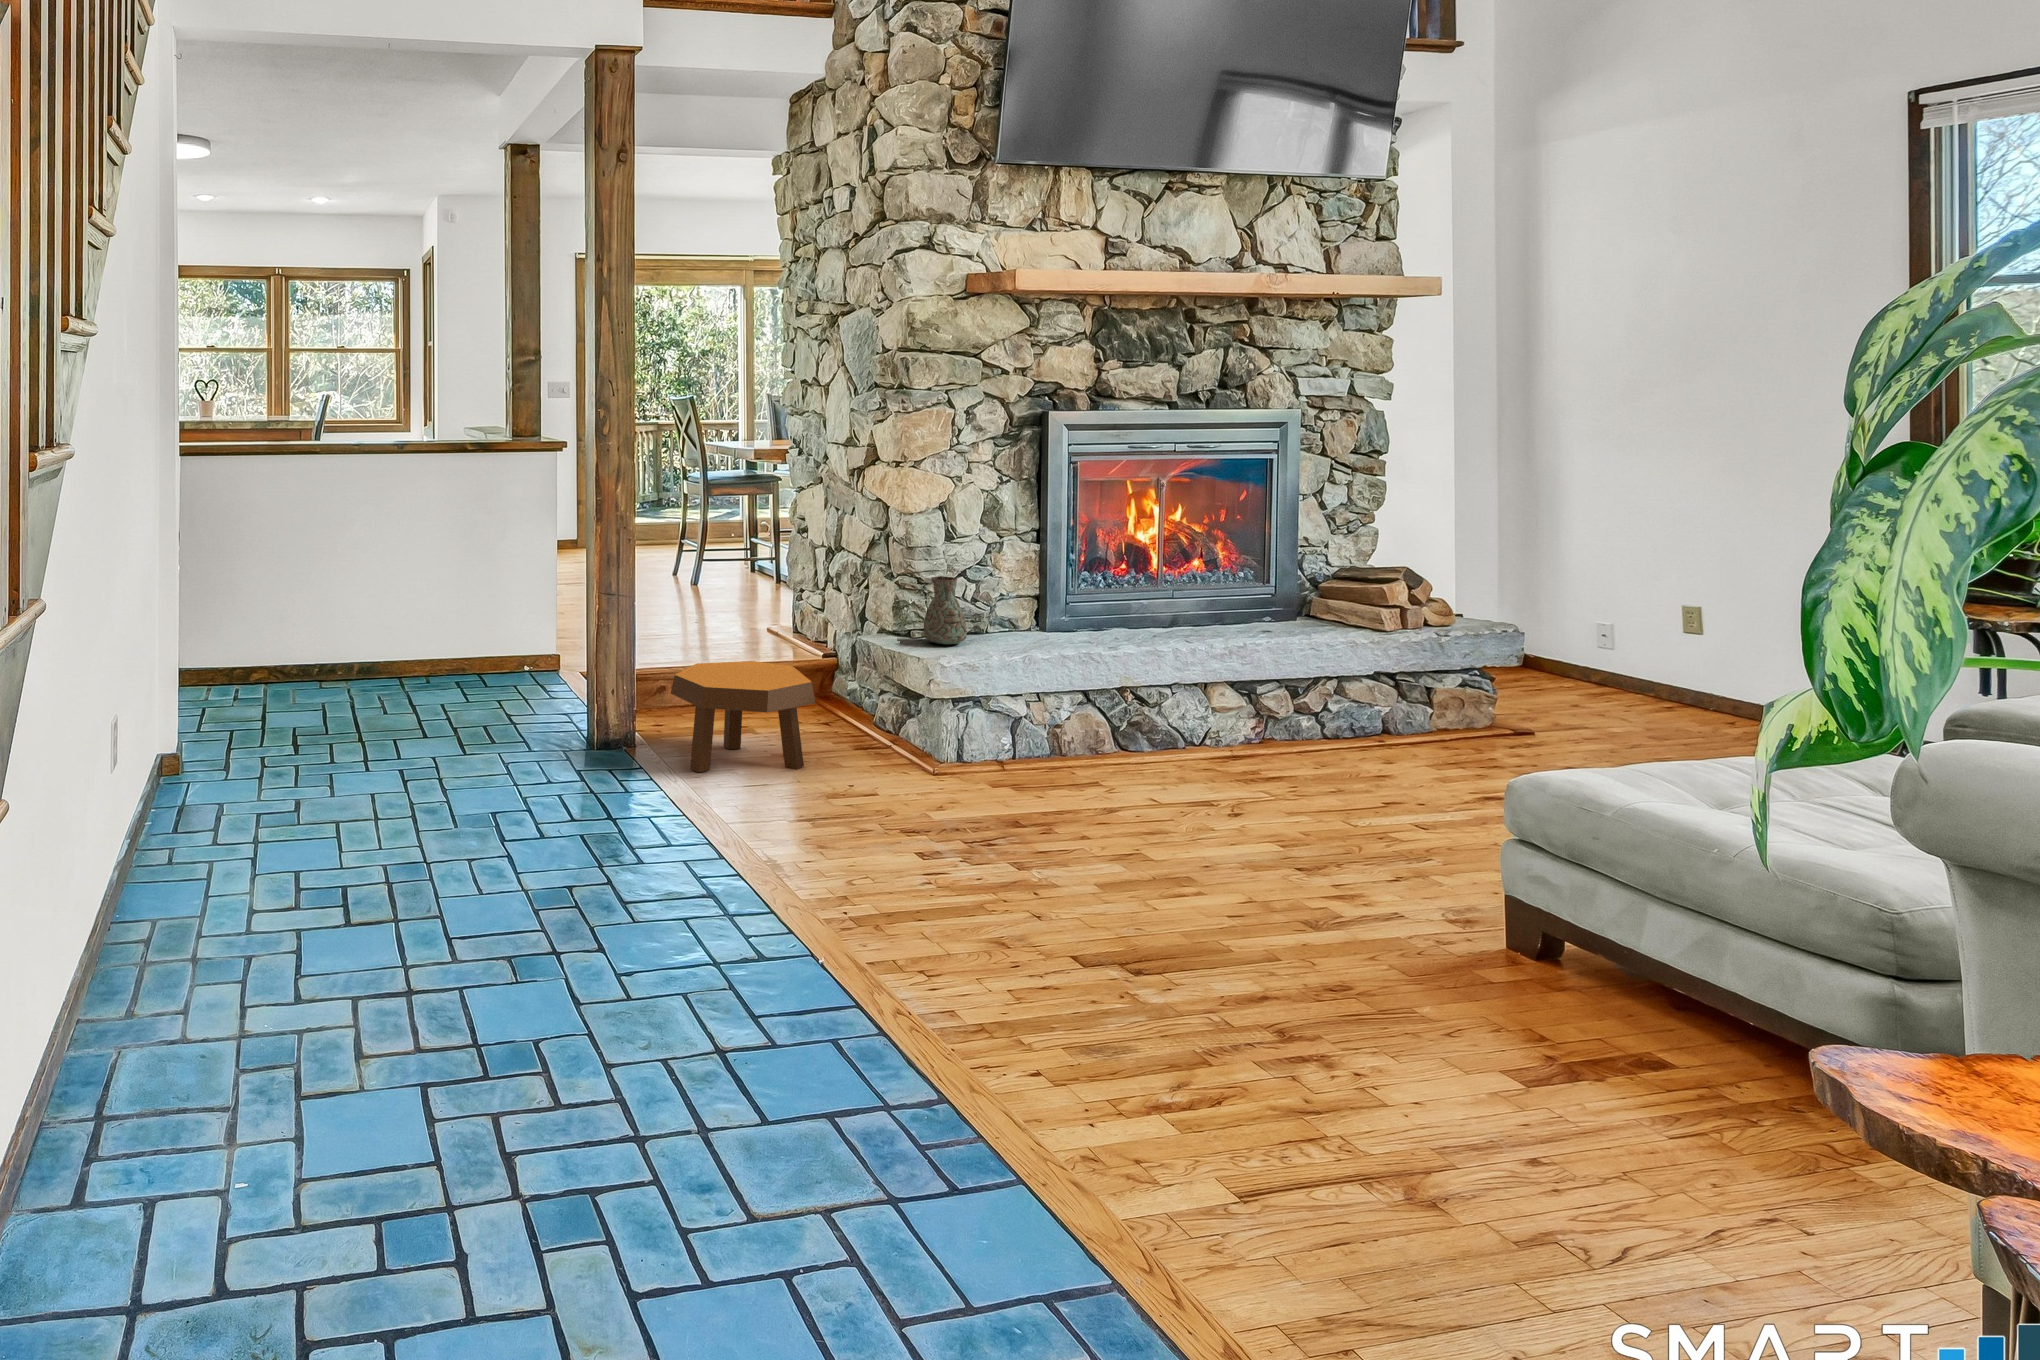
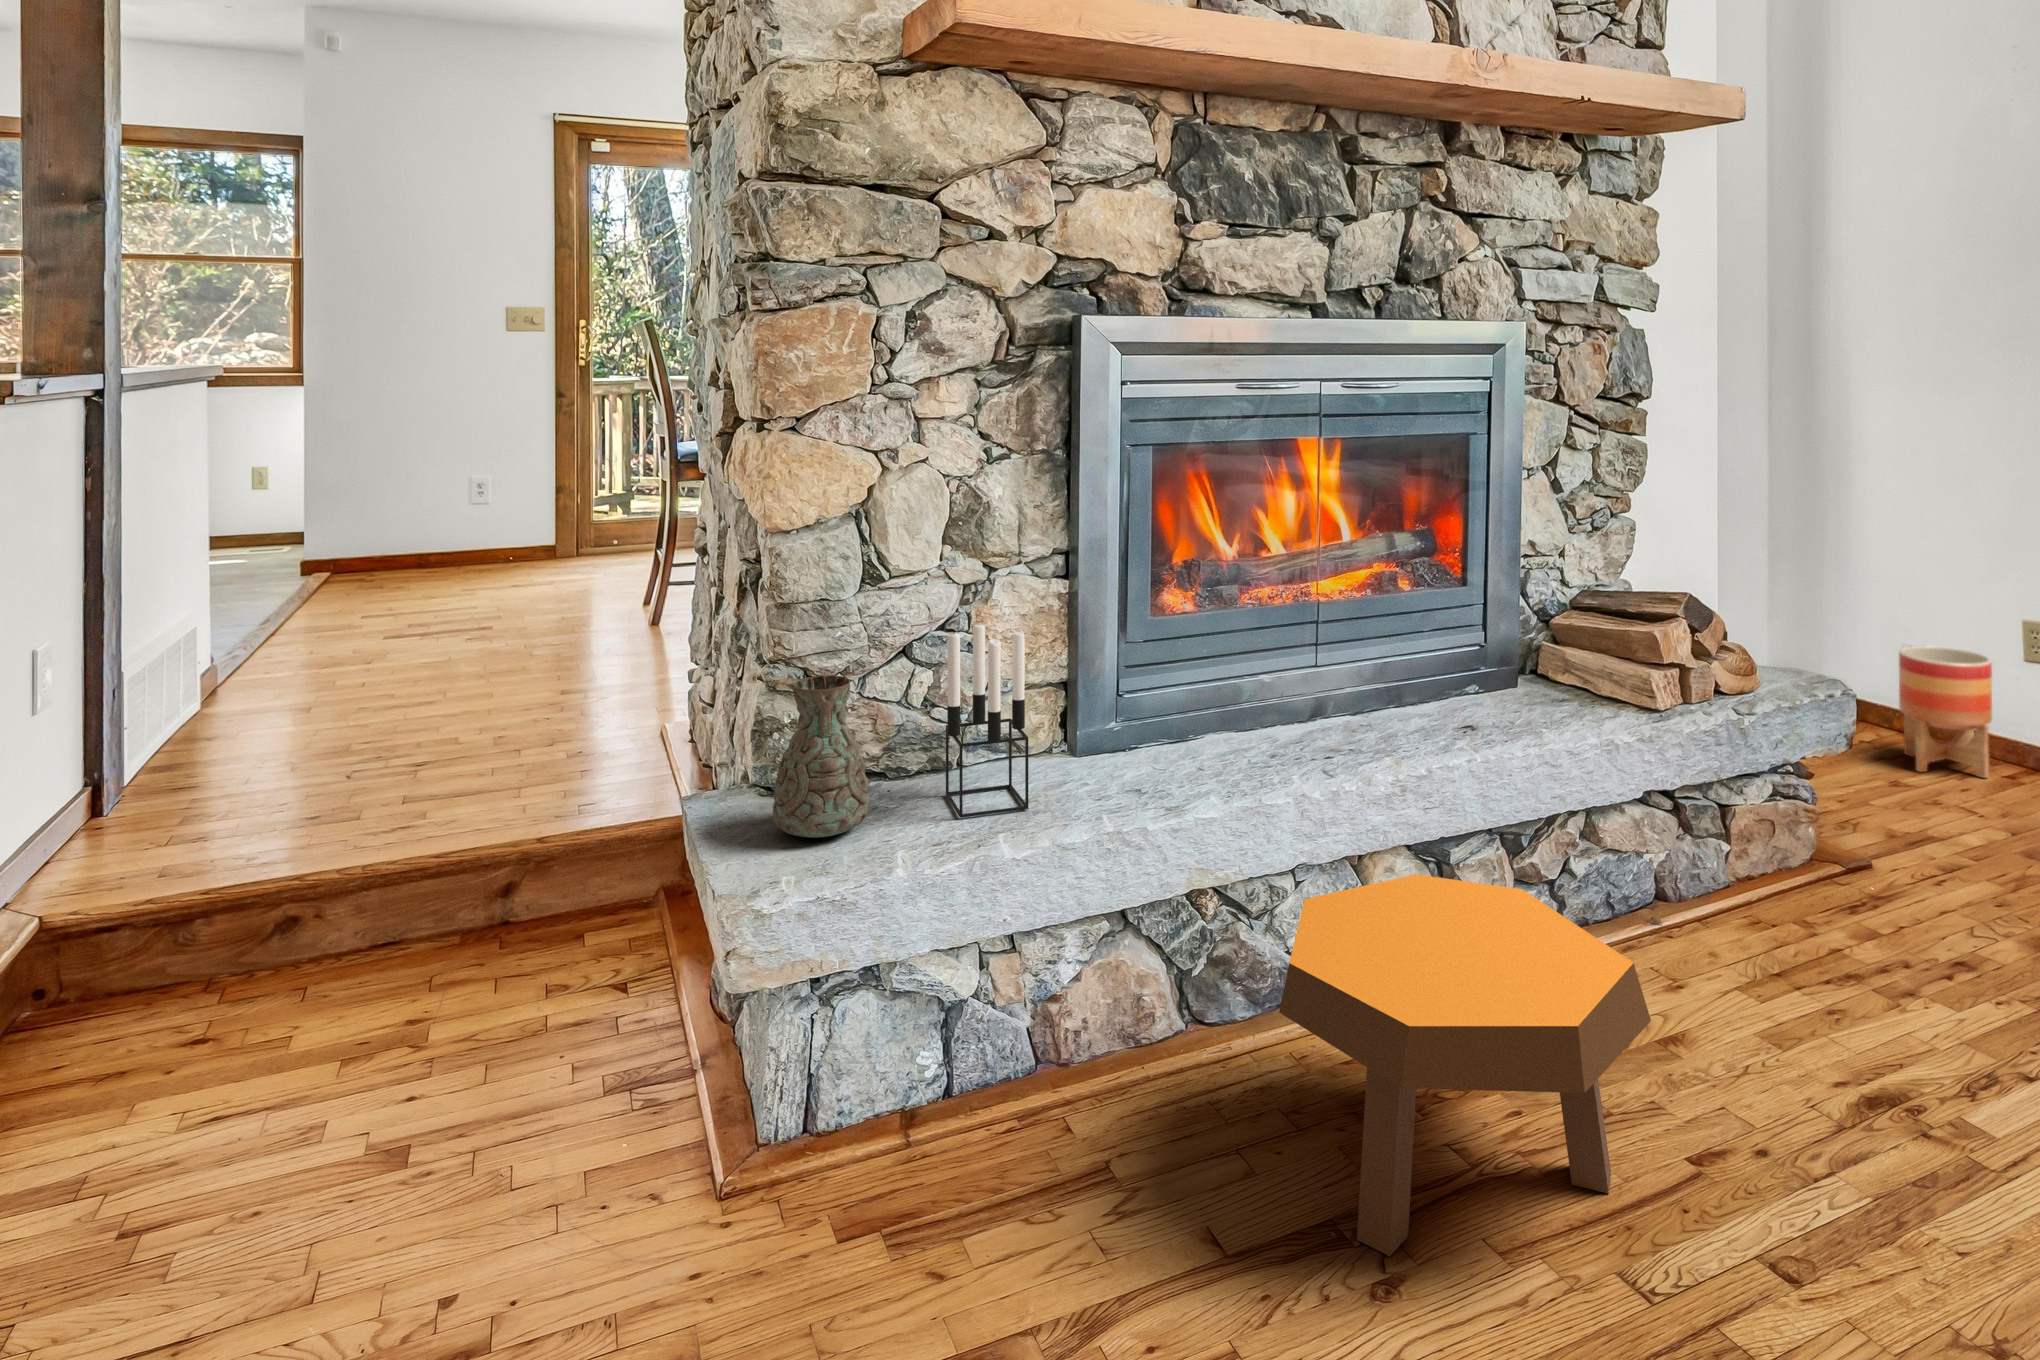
candle holder: none [993,558,1037,643] -> present [946,623,1028,818]
planter: none [1591,622,1660,708] -> present [1899,646,1992,778]
footstool: present [671,661,815,772] -> present [1279,874,1651,1256]

